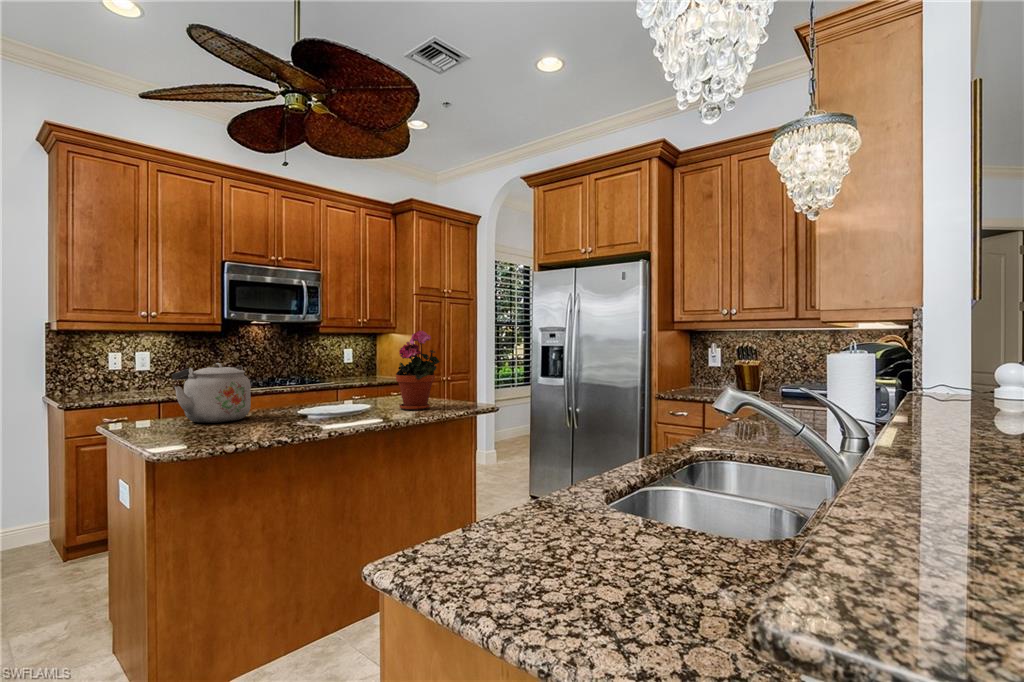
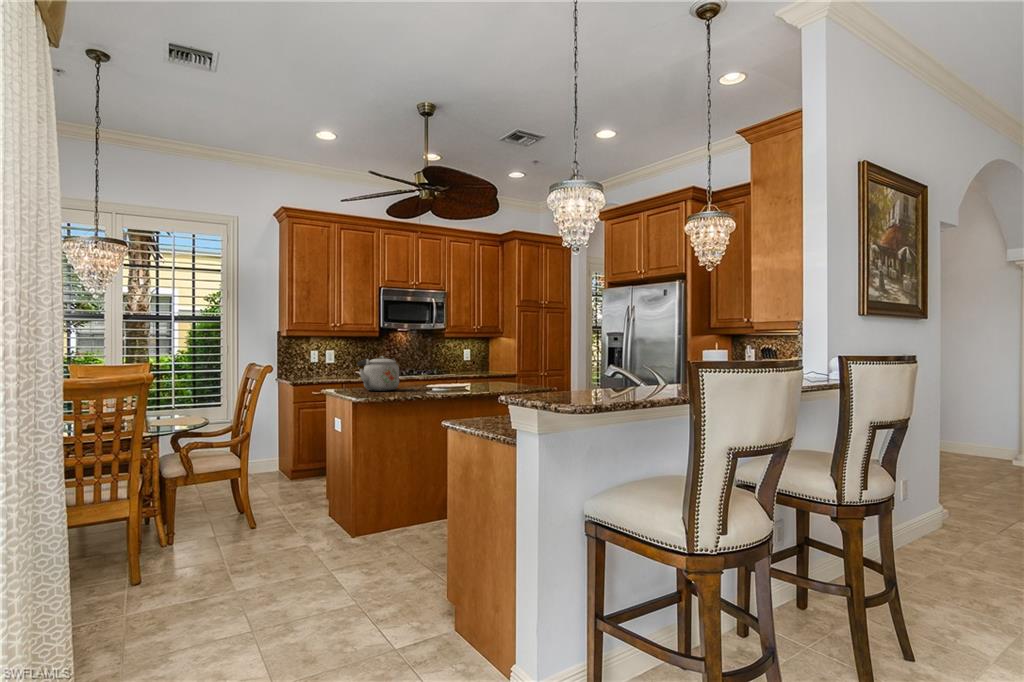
potted plant: present [396,331,440,410] -> none [487,336,517,389]

